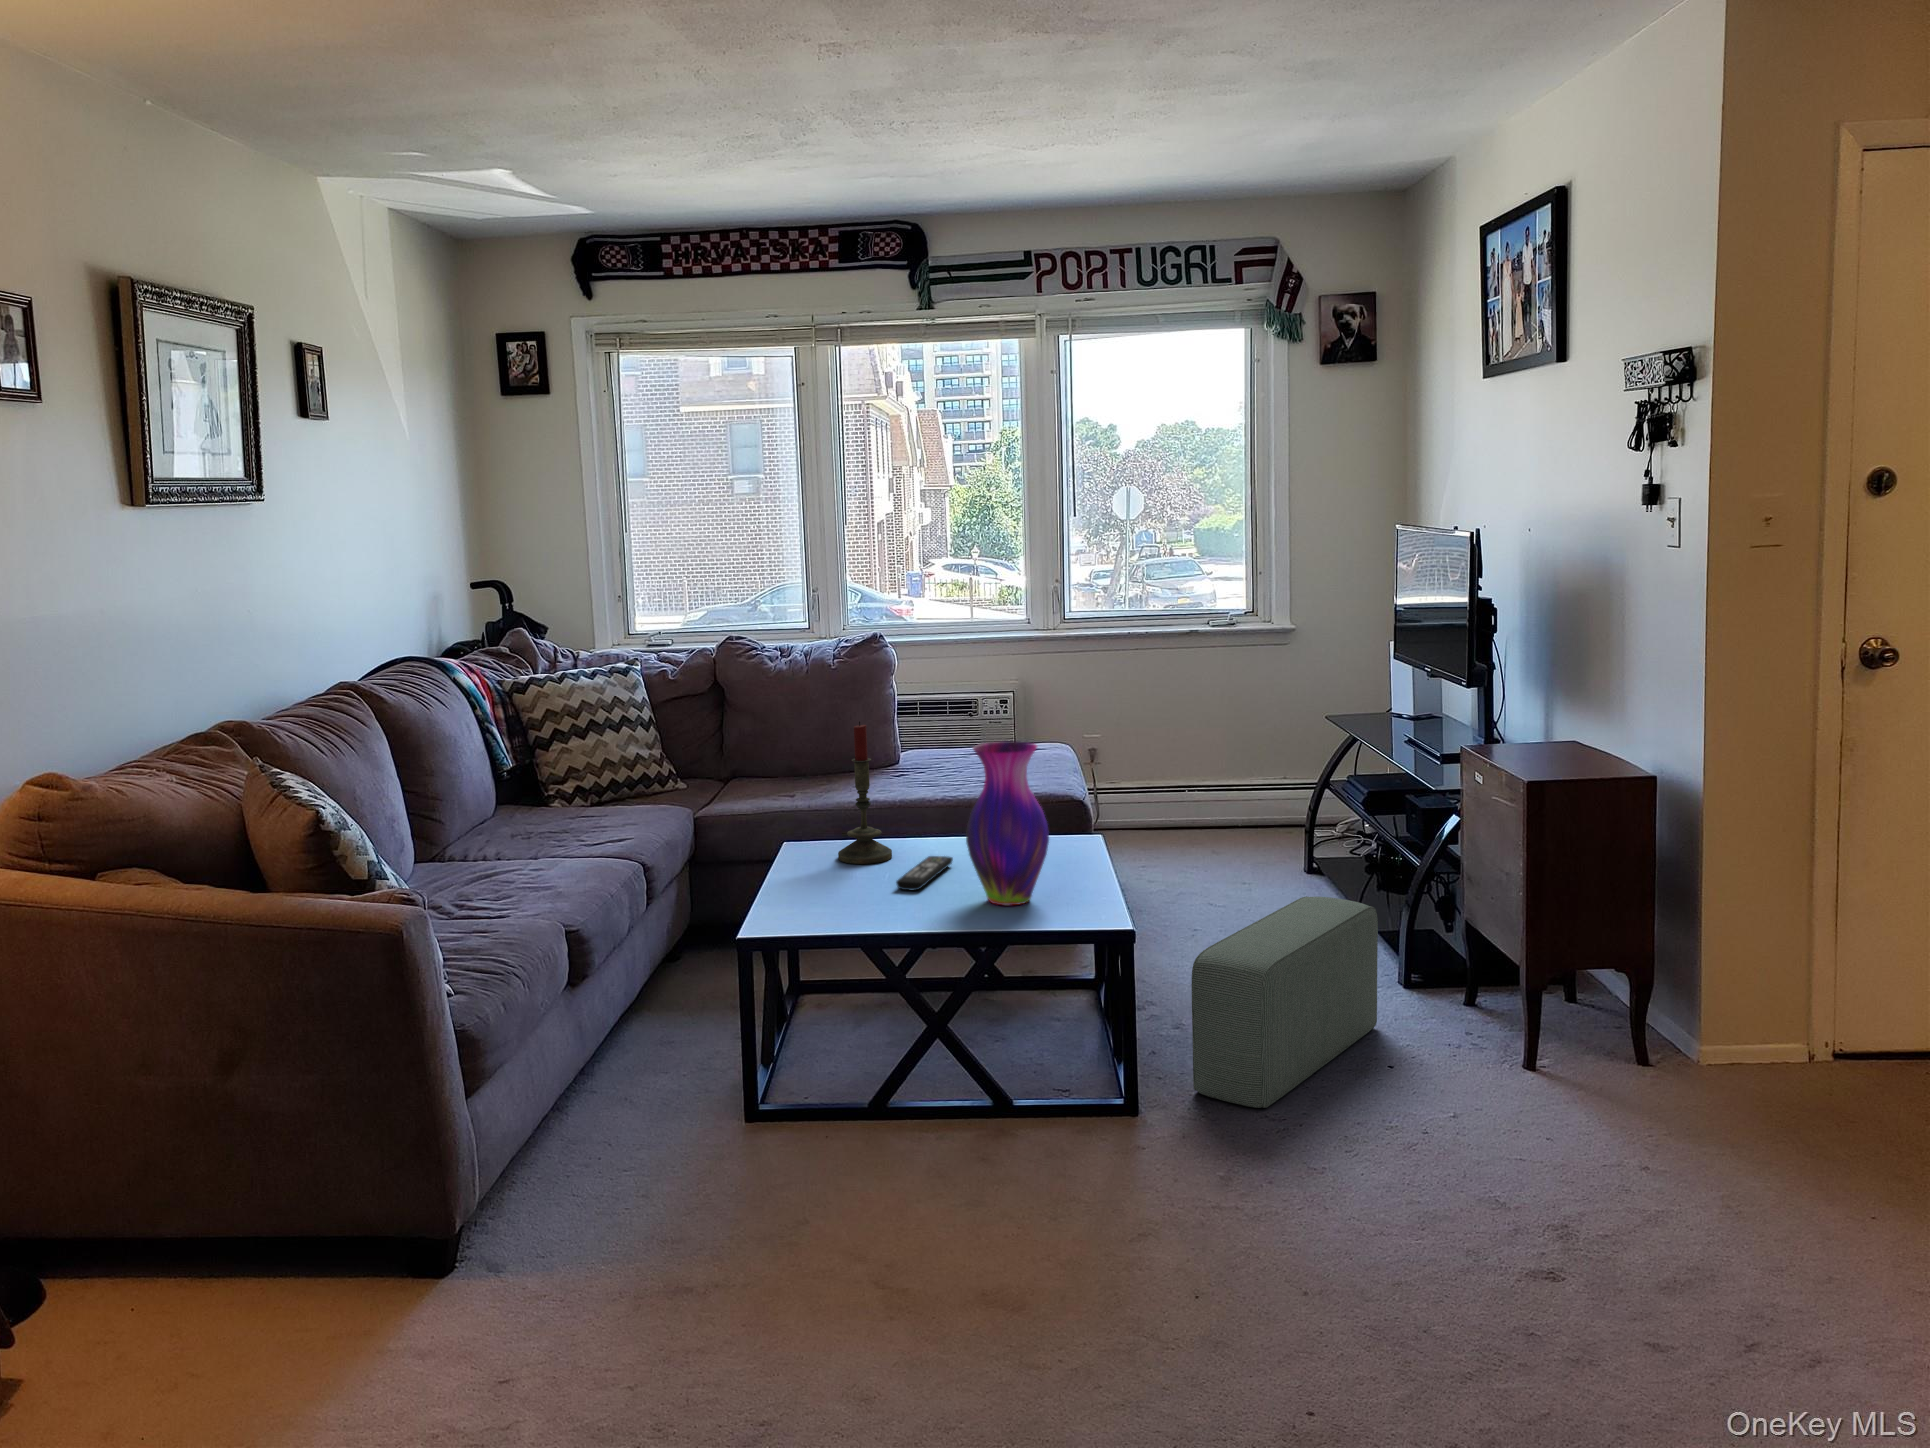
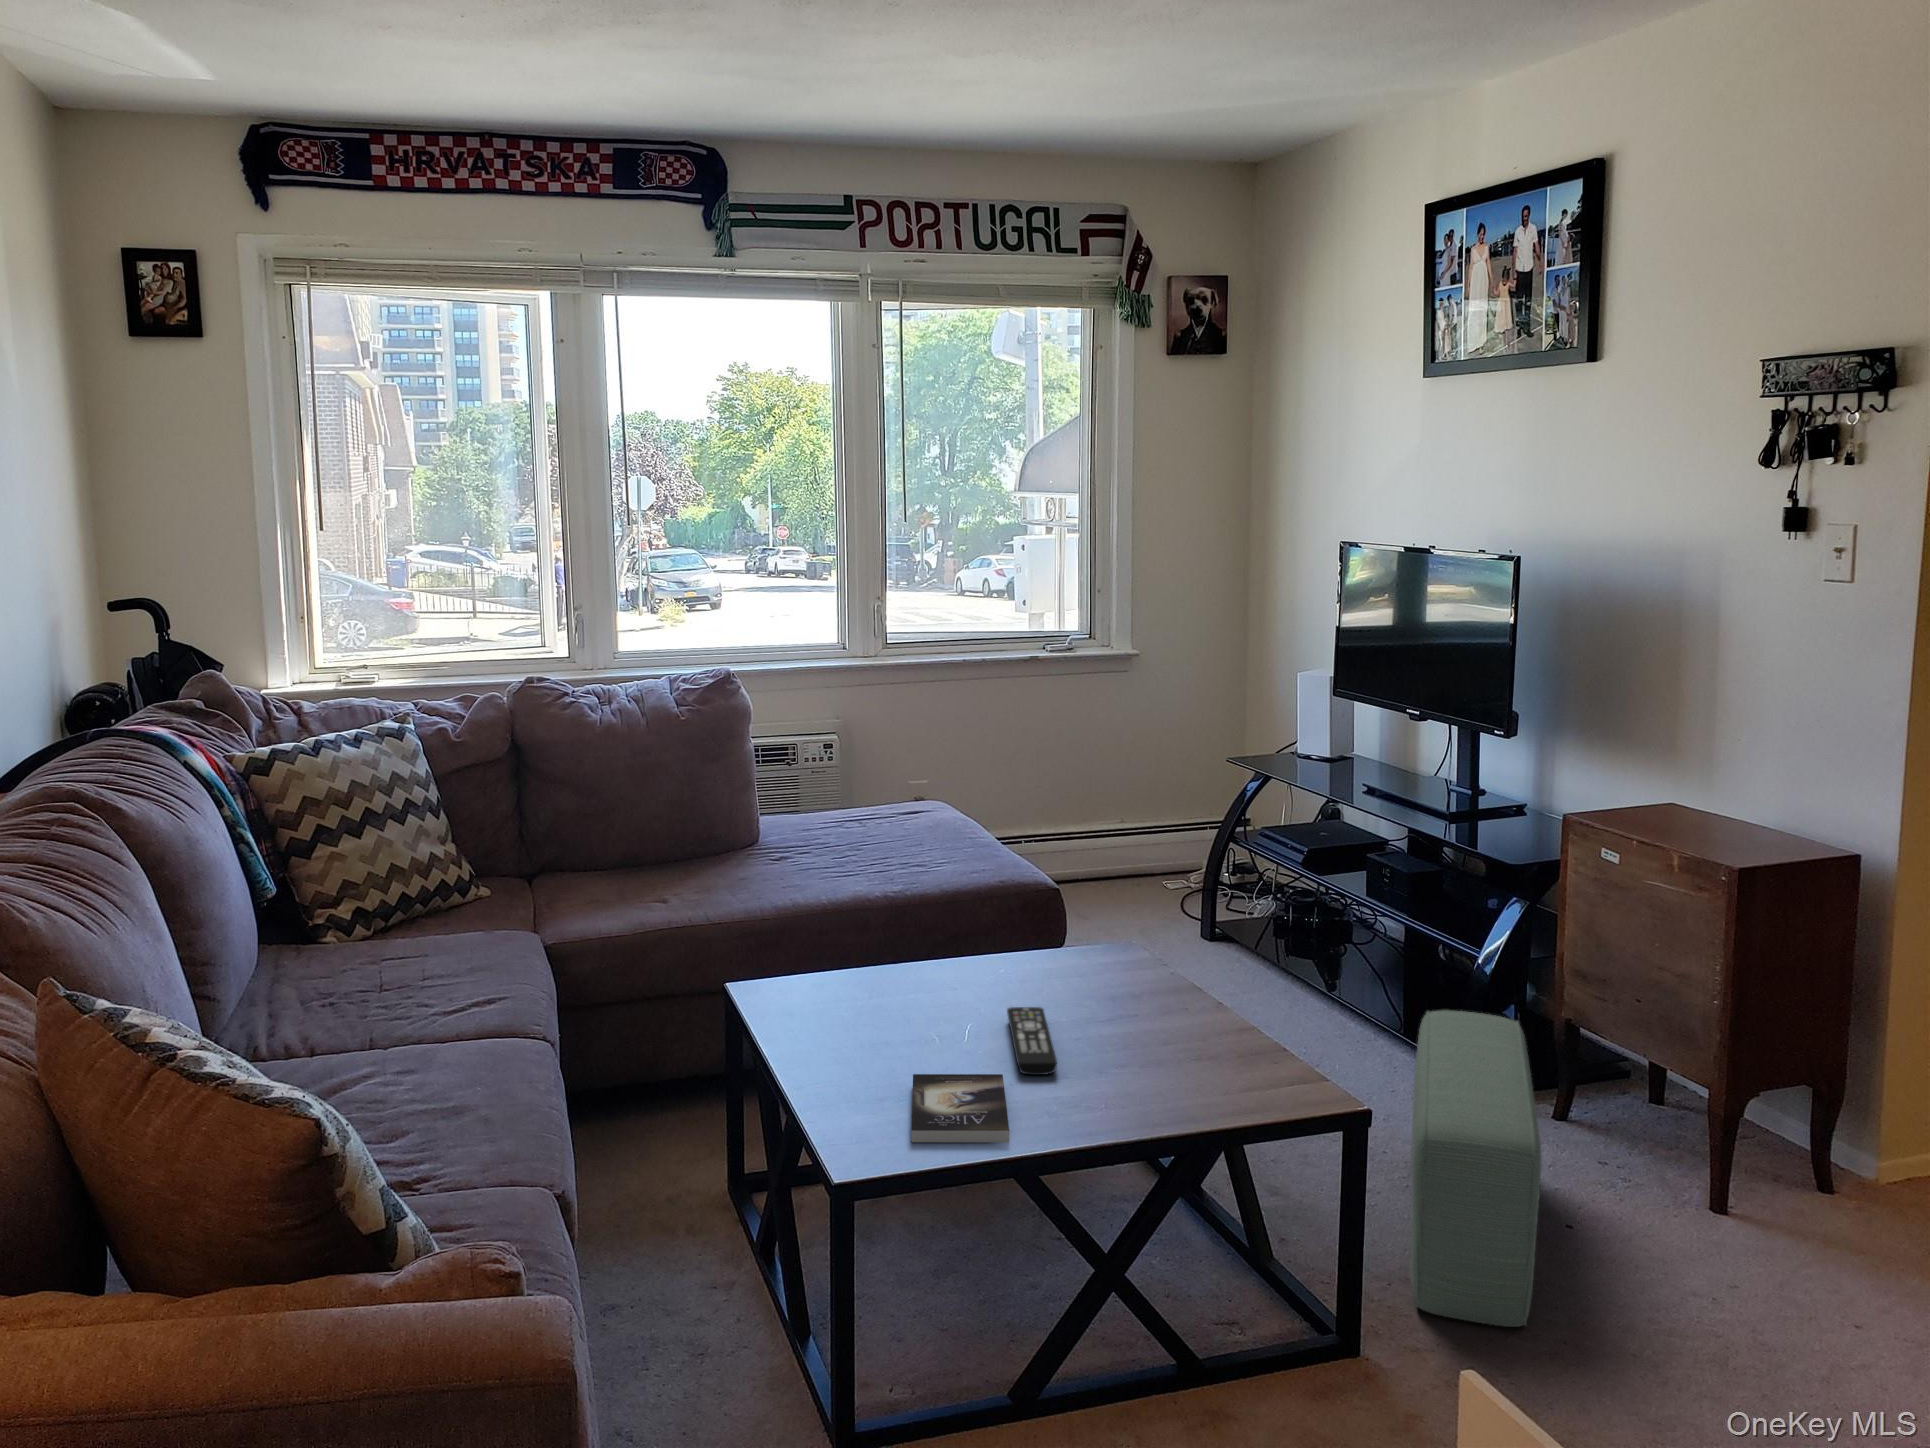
candle: present [838,722,892,864] -> none [865,821,941,1028]
vase: present [966,741,1049,905] -> none [1141,854,1262,1094]
book: none [787,882,879,917] -> present [911,1074,1009,1142]

